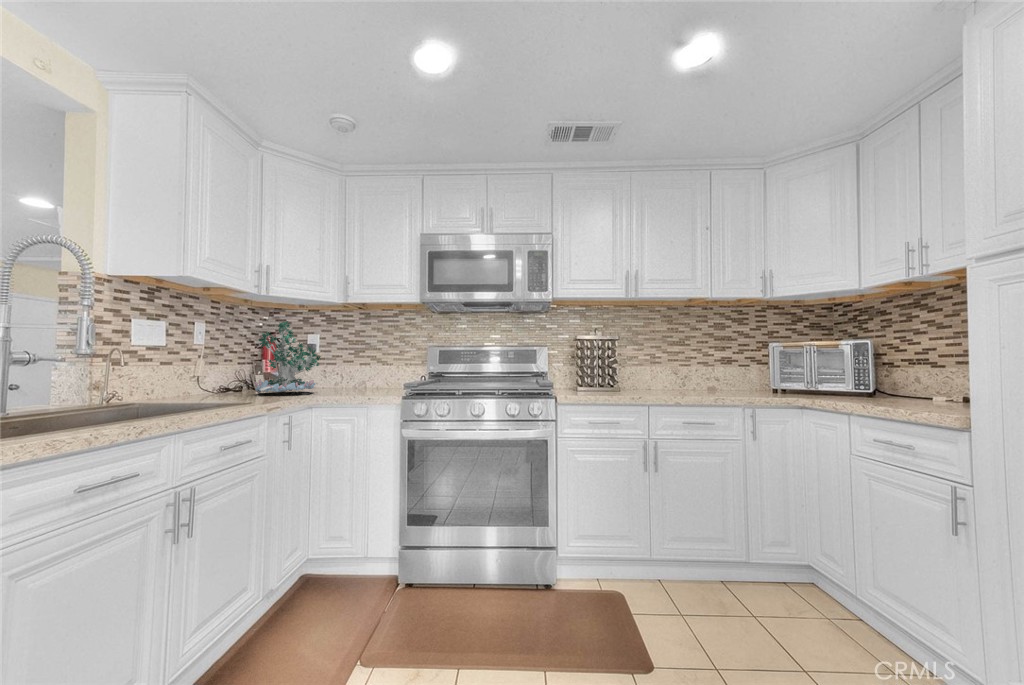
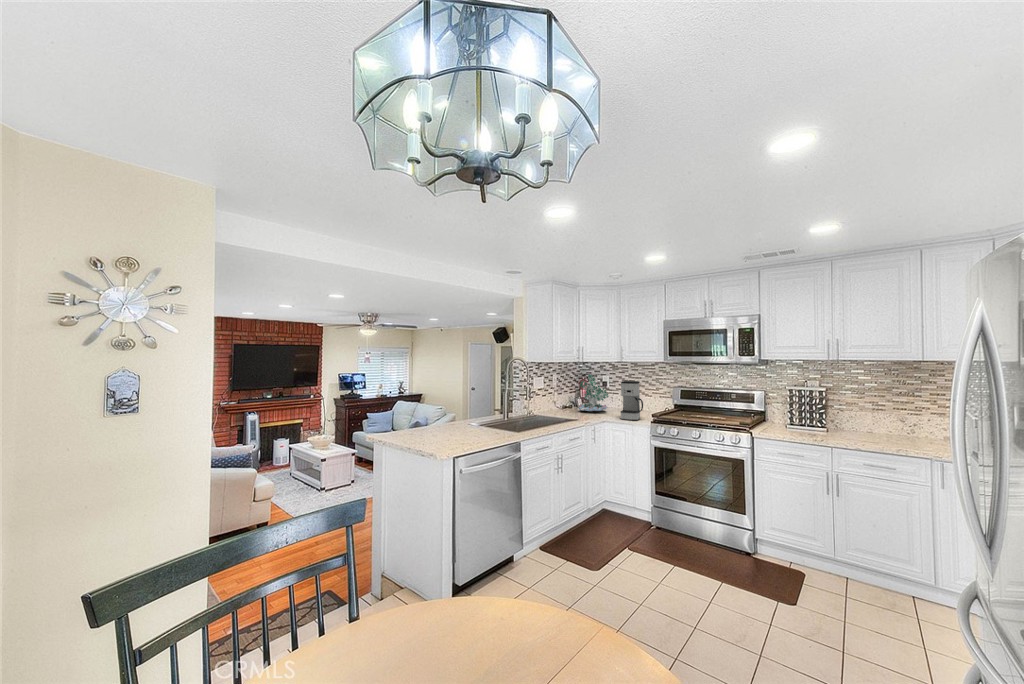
coffee maker: none [344,329,386,399] -> present [621,381,643,420]

